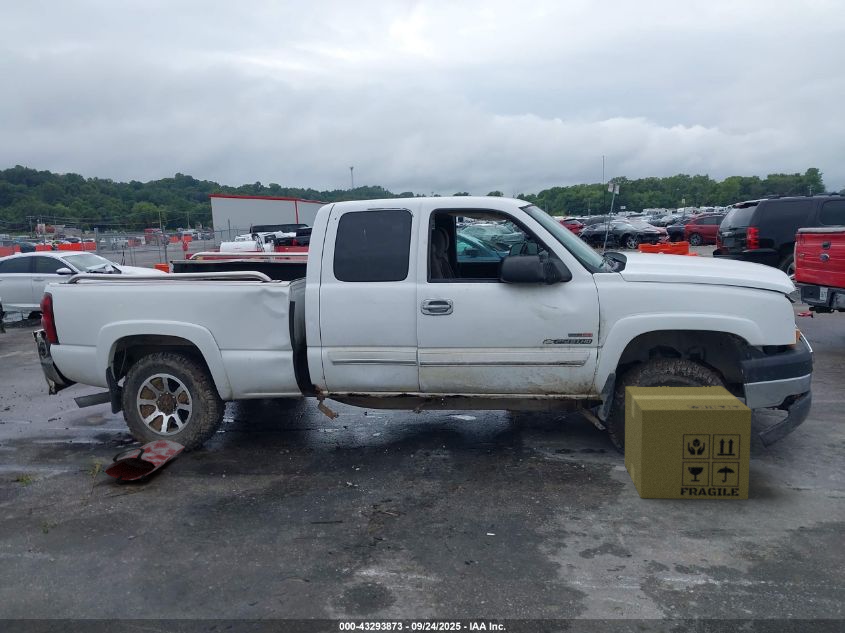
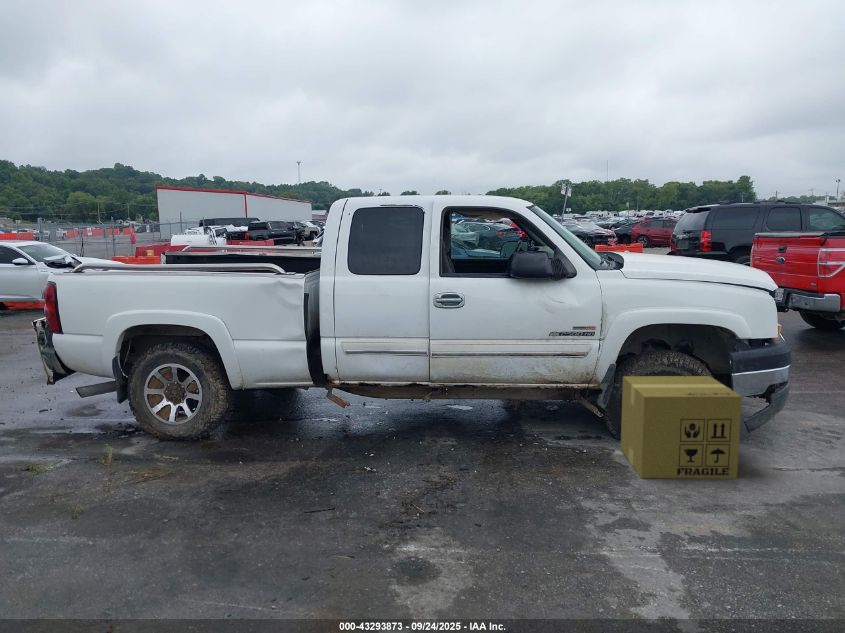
bag: present [104,440,184,483] -> none [120,429,194,471]

